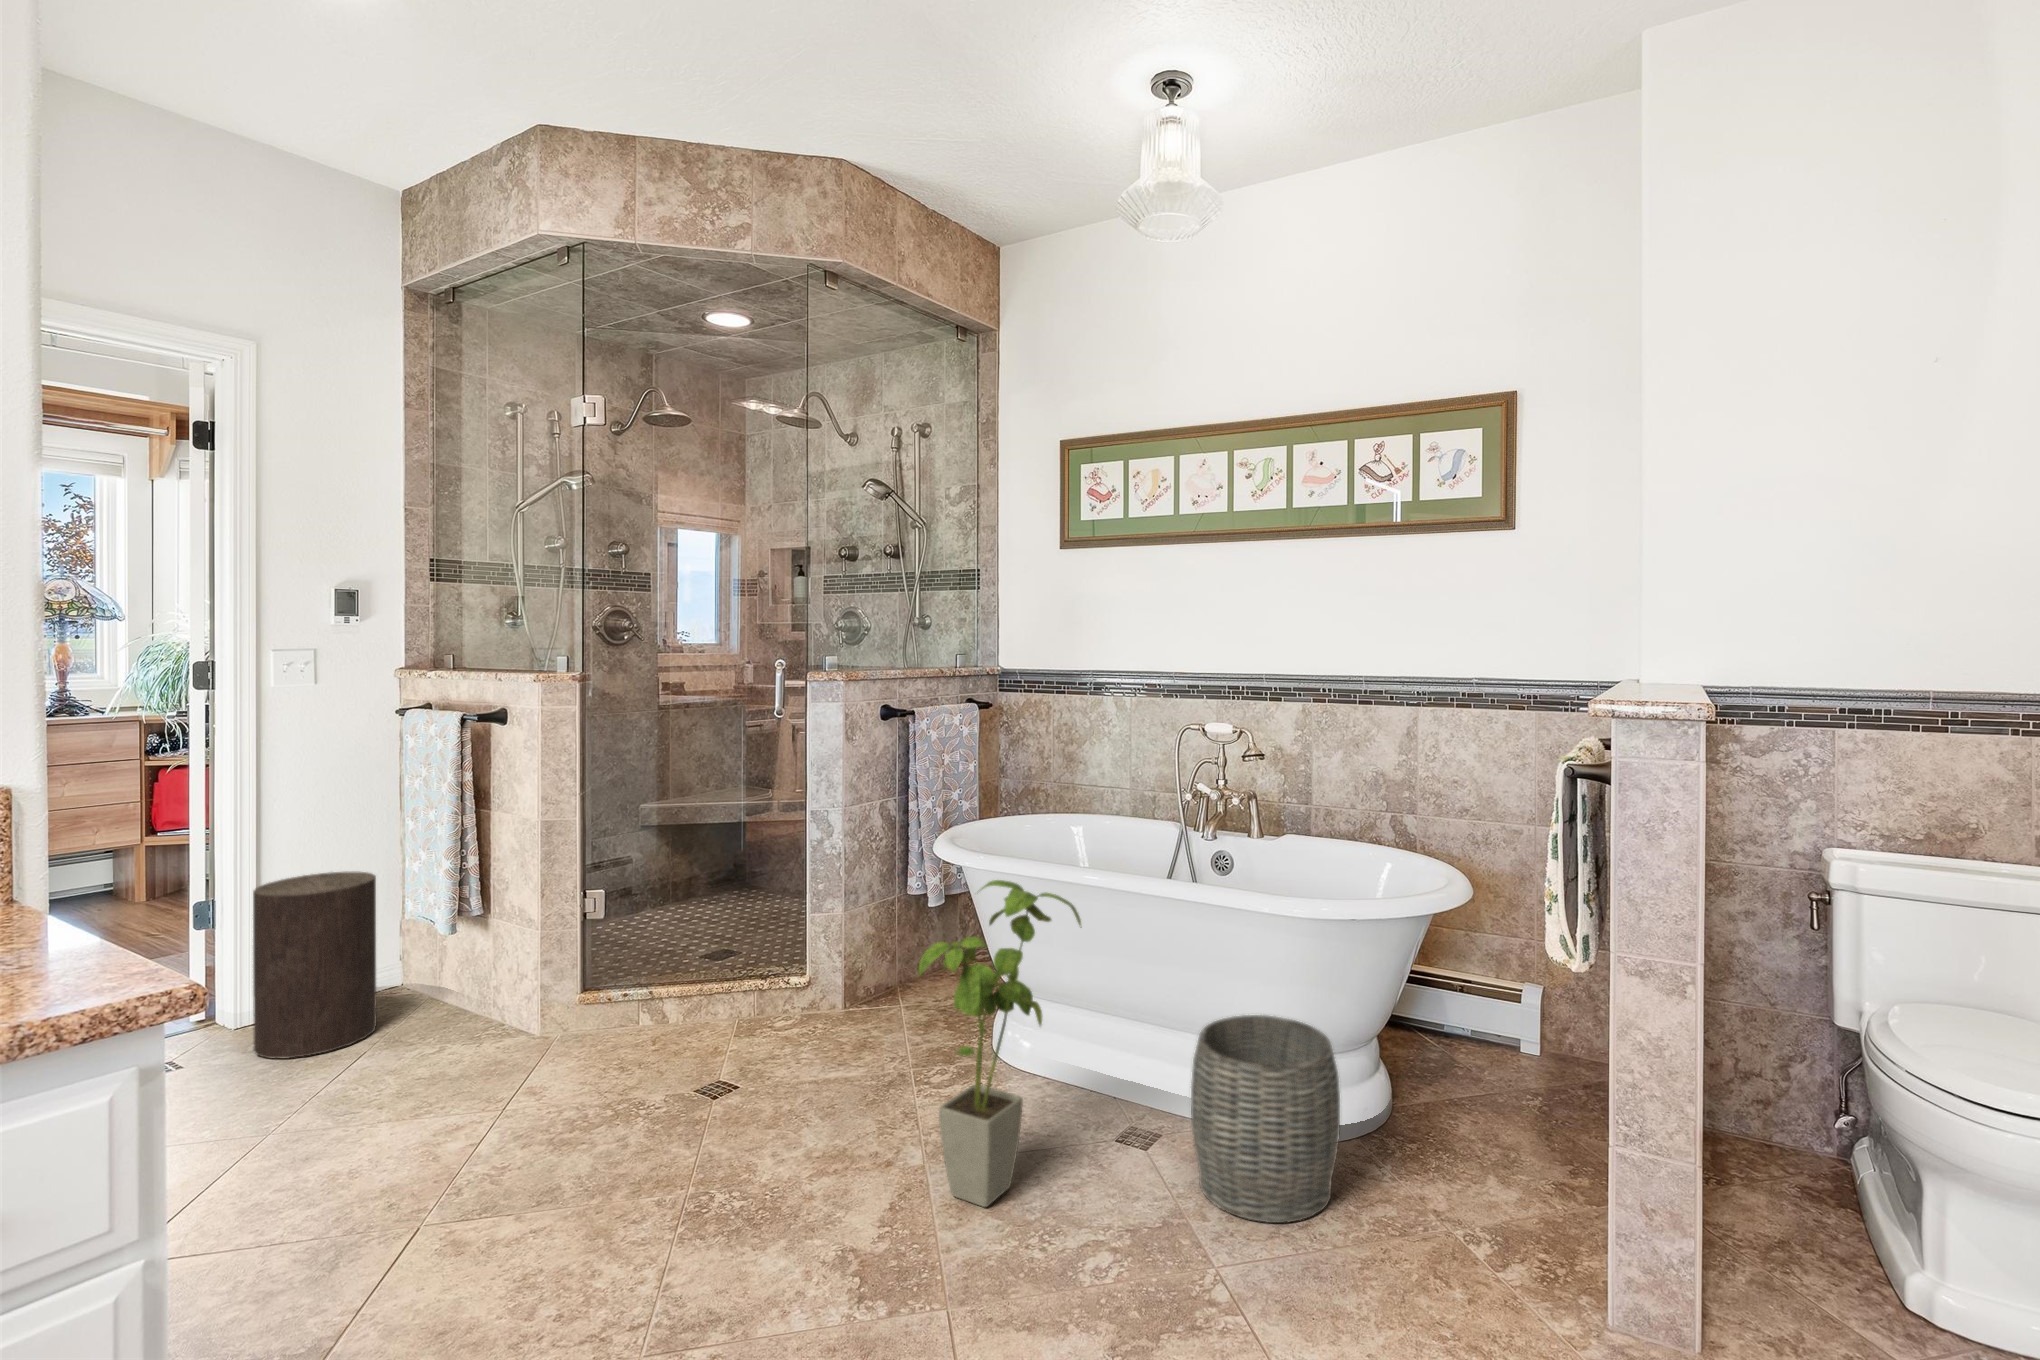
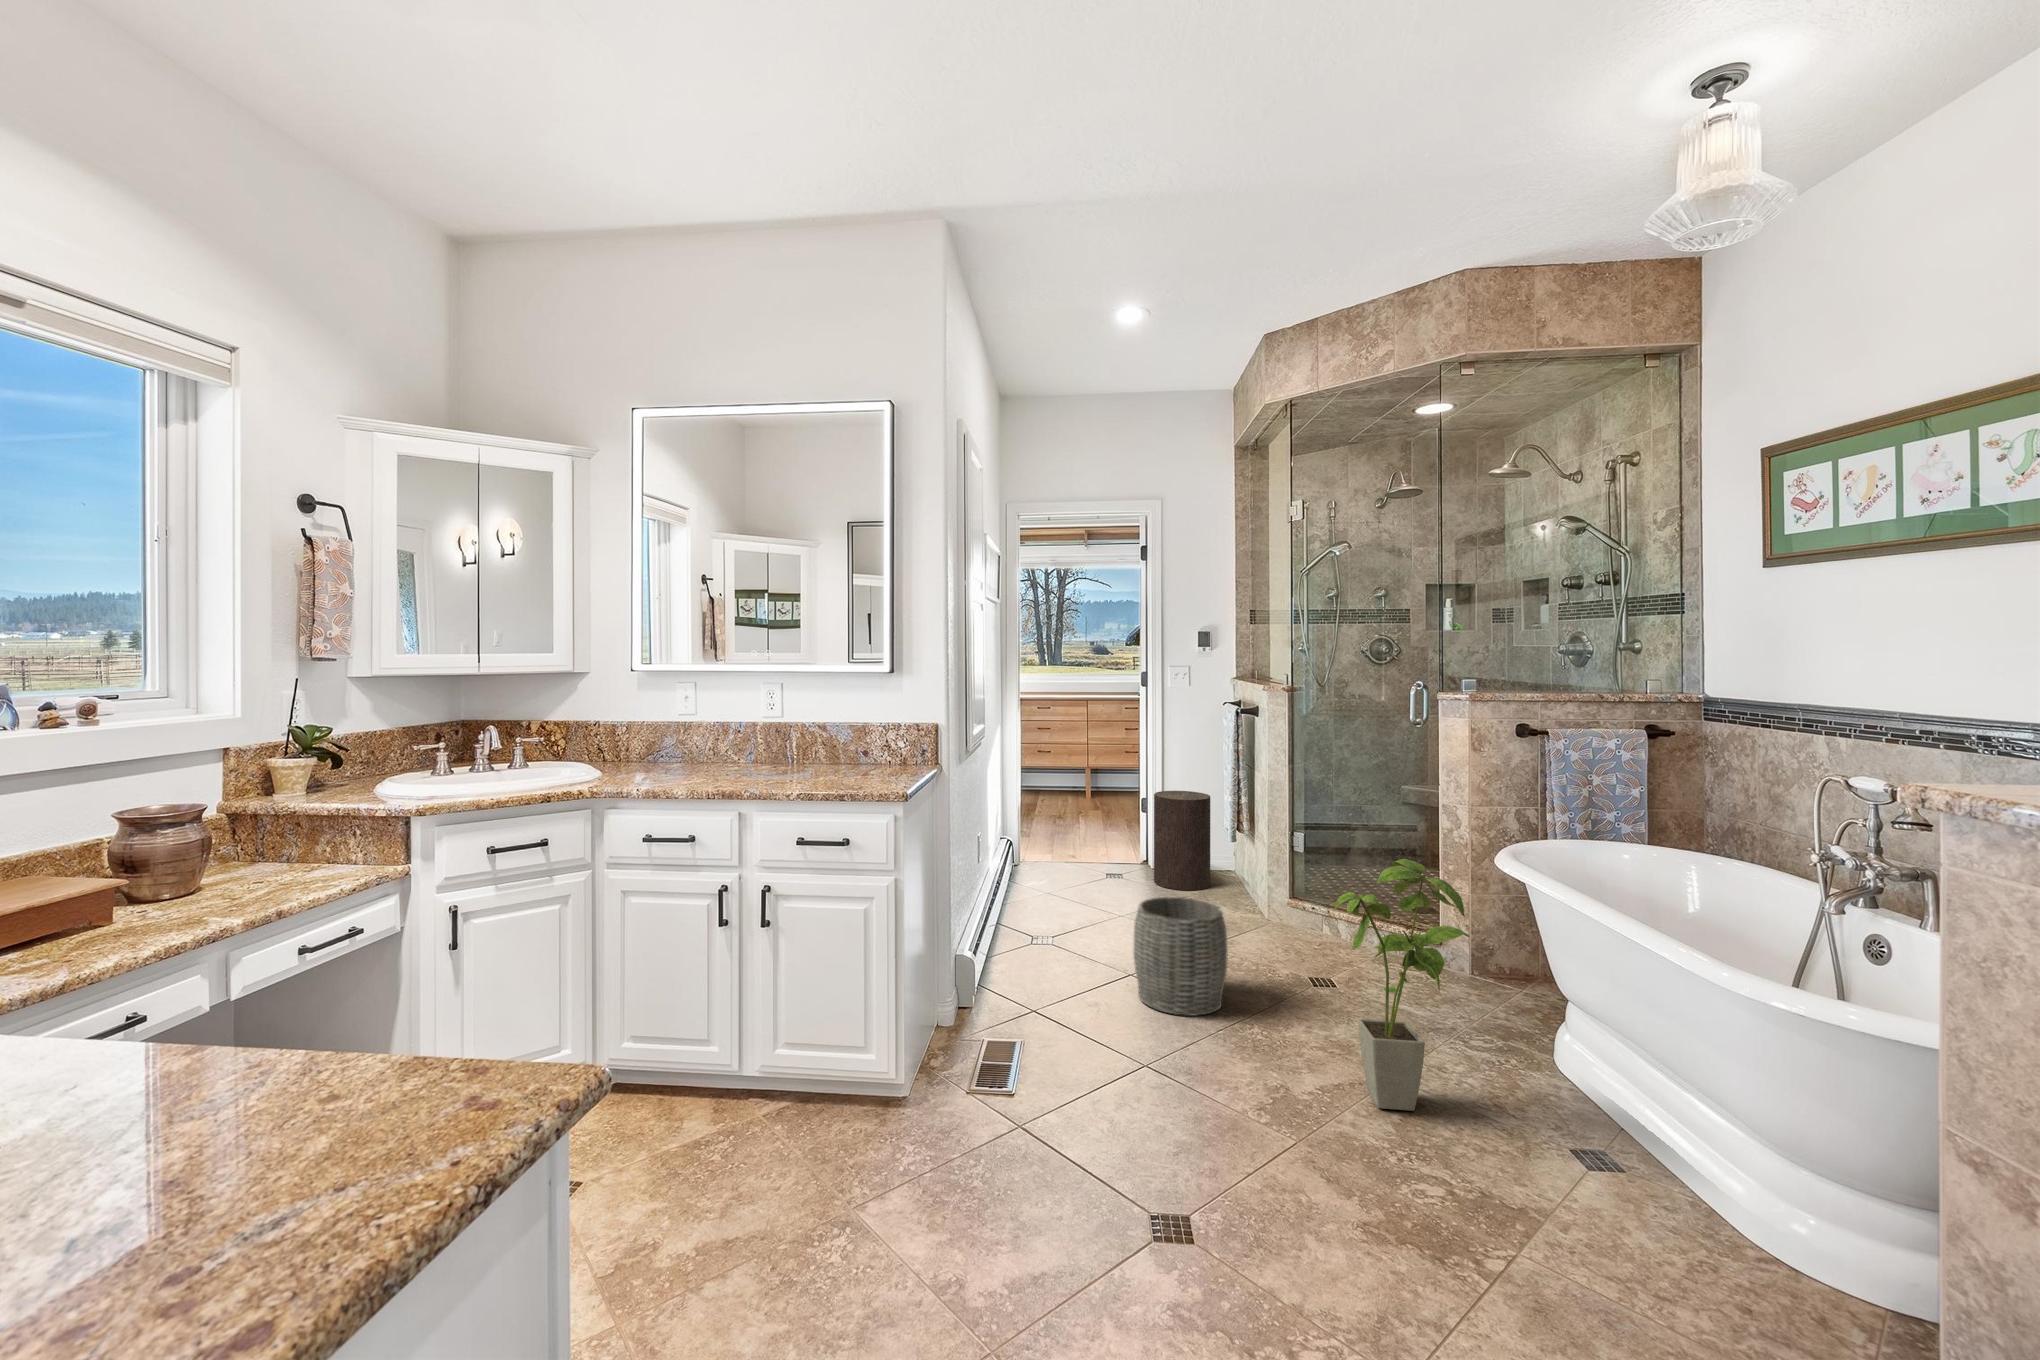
woven basket: present [1191,1015,1340,1223] -> present [1134,897,1228,1016]

